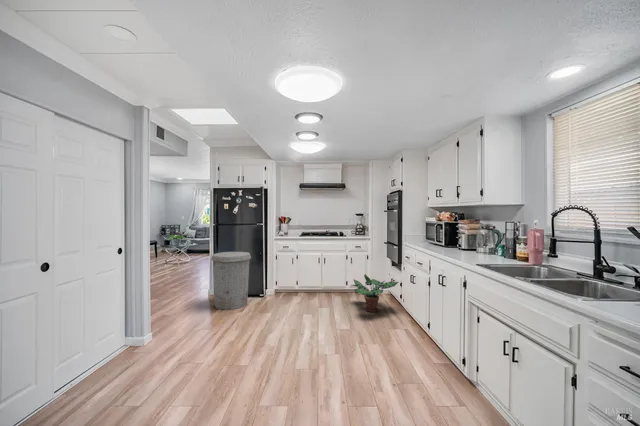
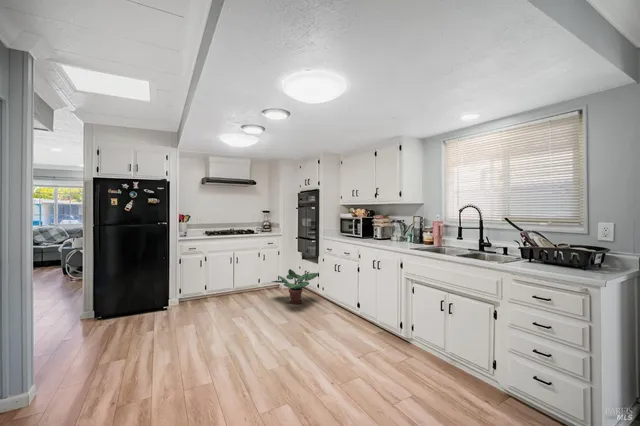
trash can: present [211,252,251,310] -> none [101,258,158,333]

